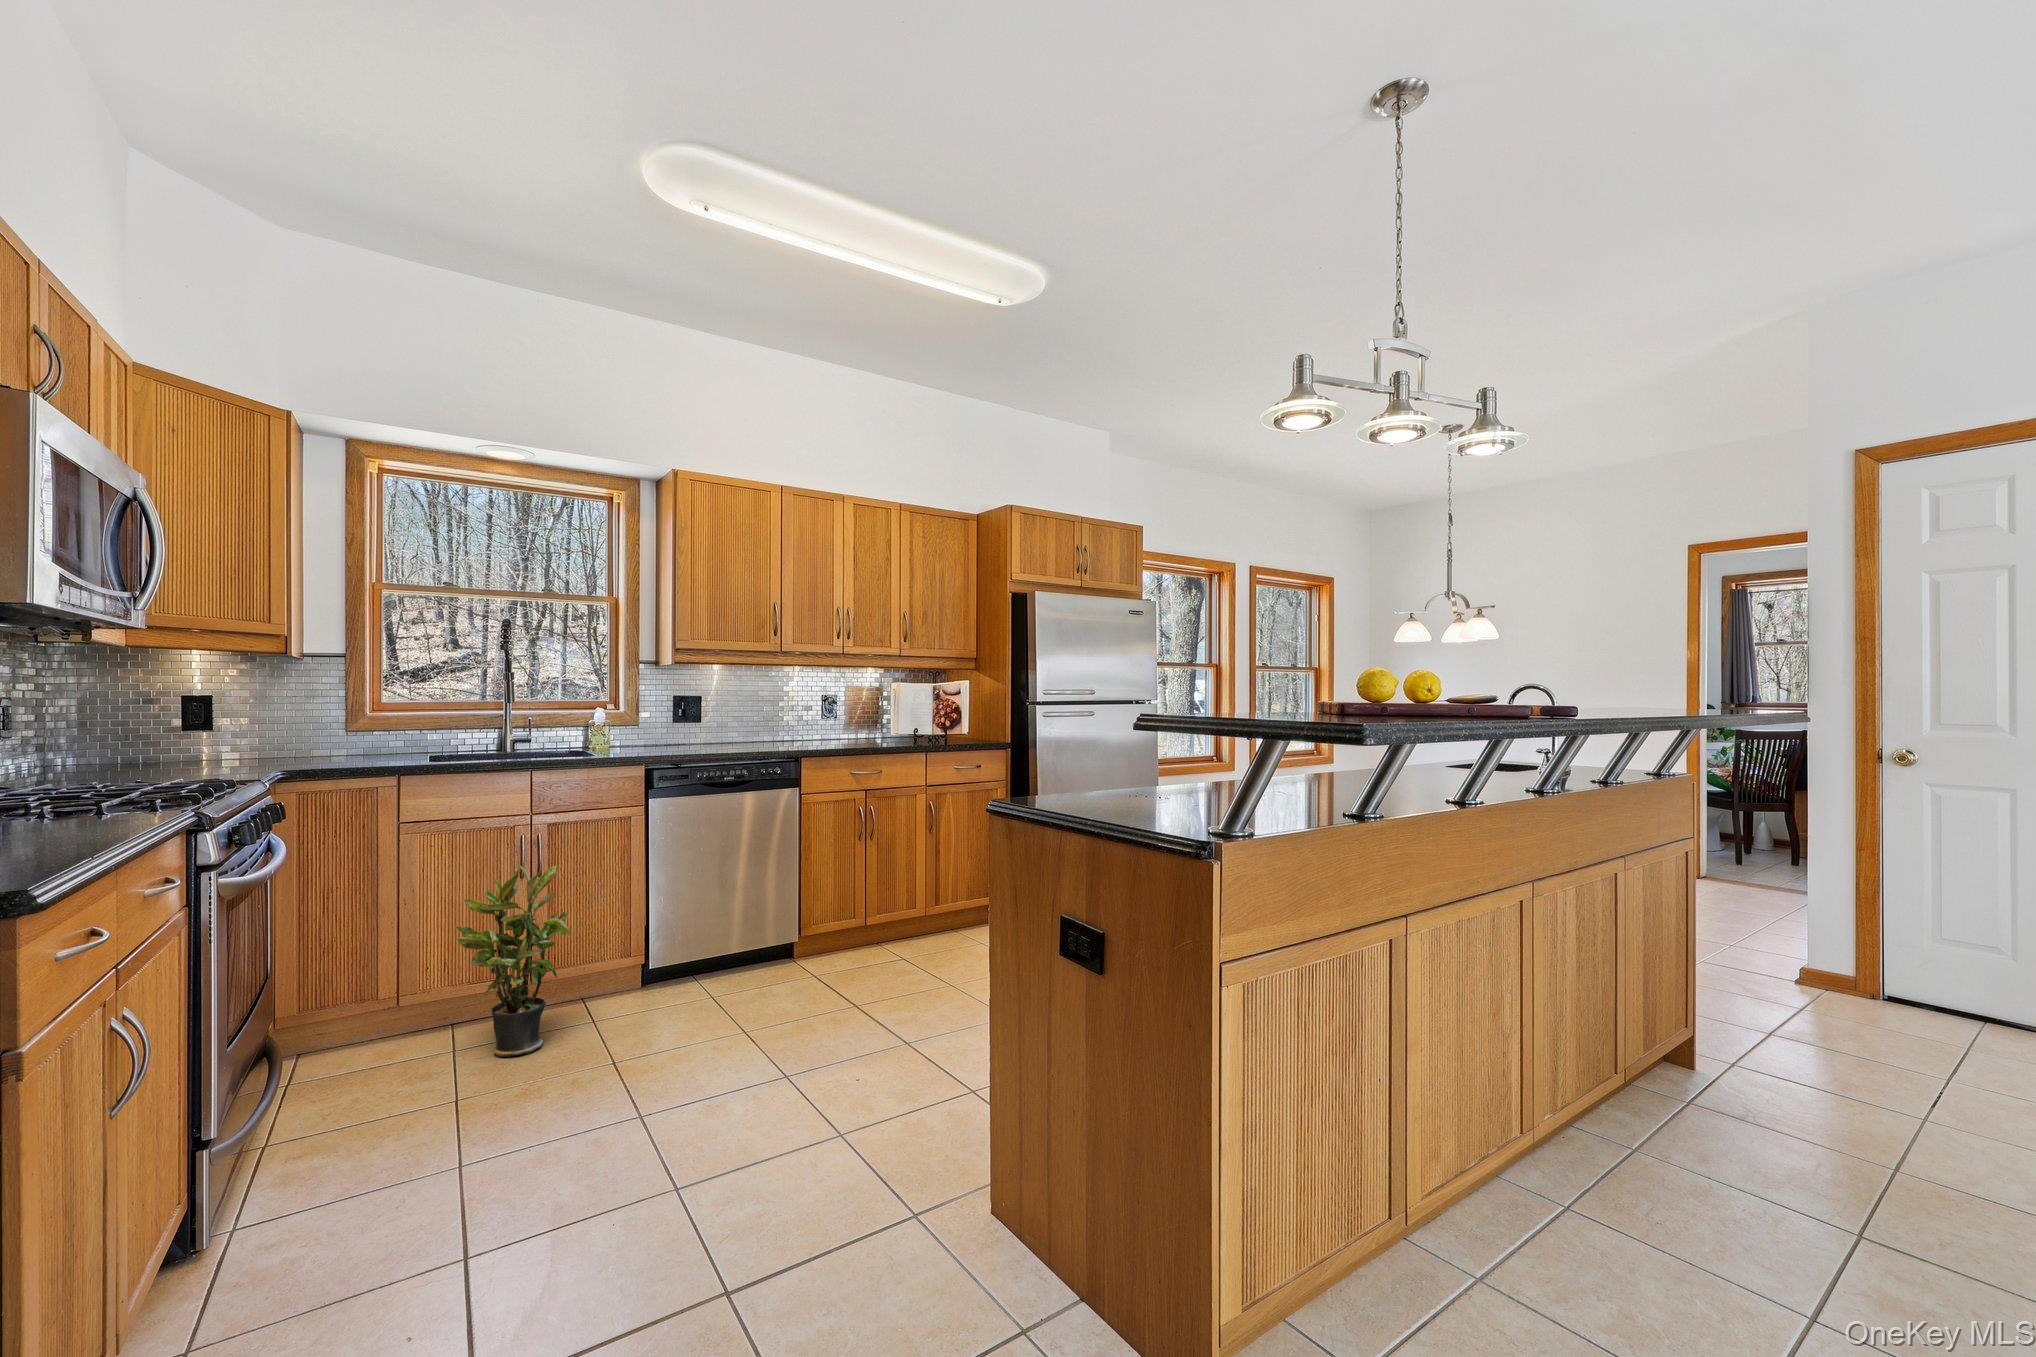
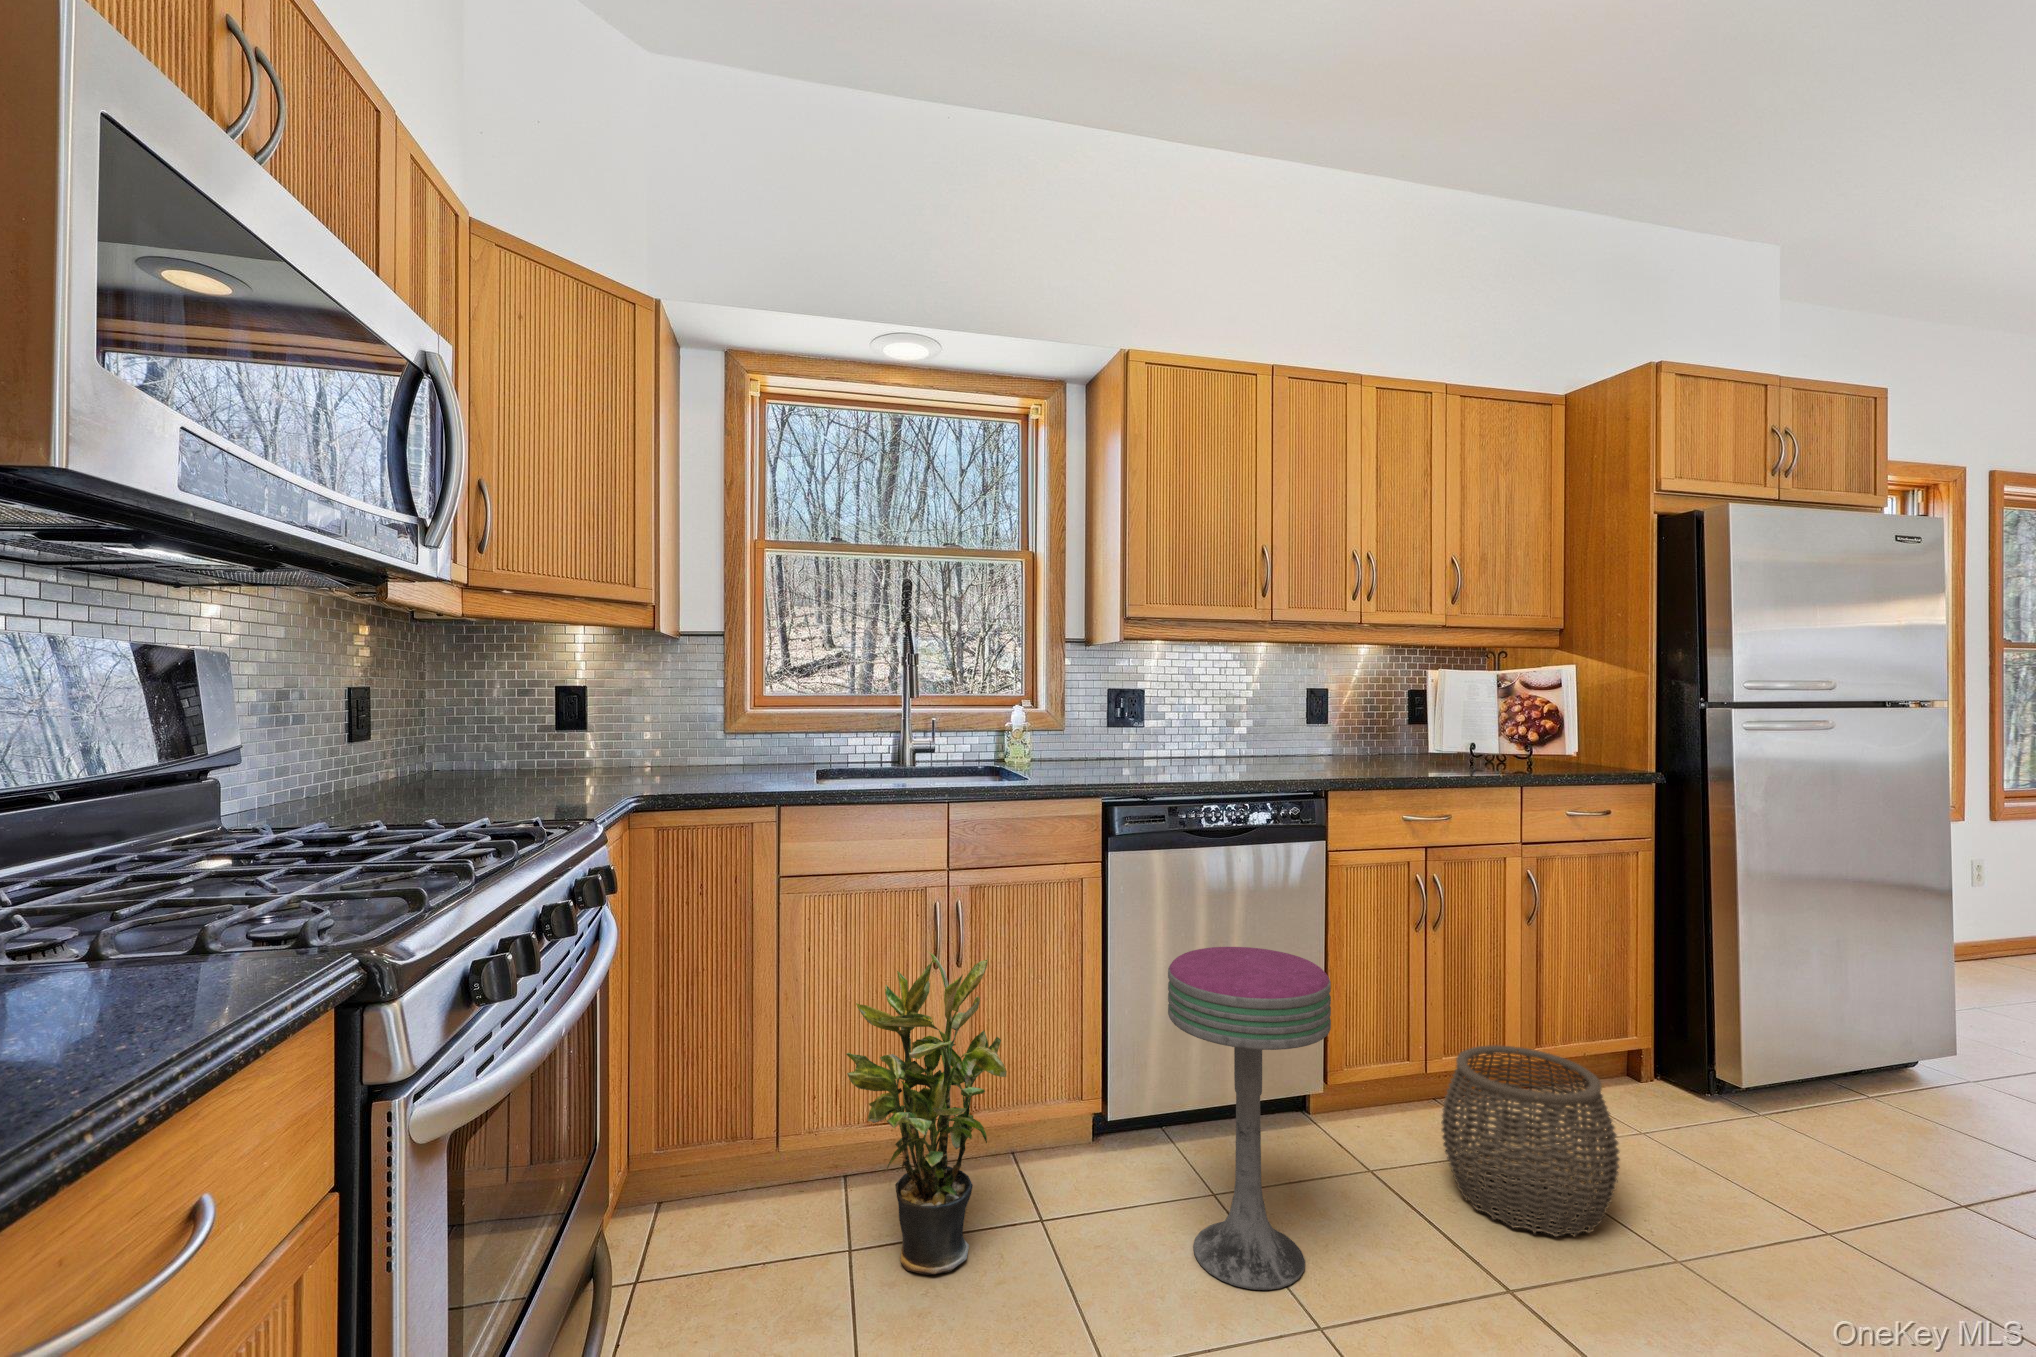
bar stool: none [676,849,771,1033] -> present [1168,947,1331,1290]
woven basket: none [851,899,939,992] -> present [1441,1045,1620,1237]

